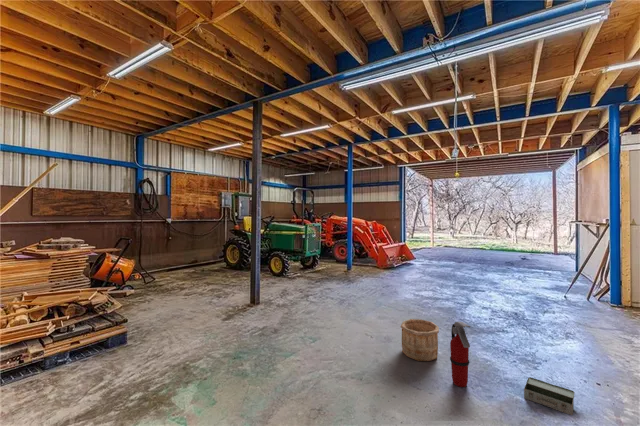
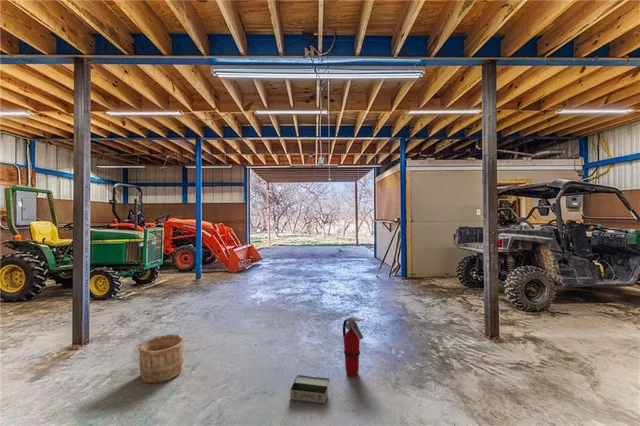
wooden bucket: present [401,319,439,361] -> present [138,335,185,384]
toolbox: present [524,377,575,415] -> present [290,375,329,404]

